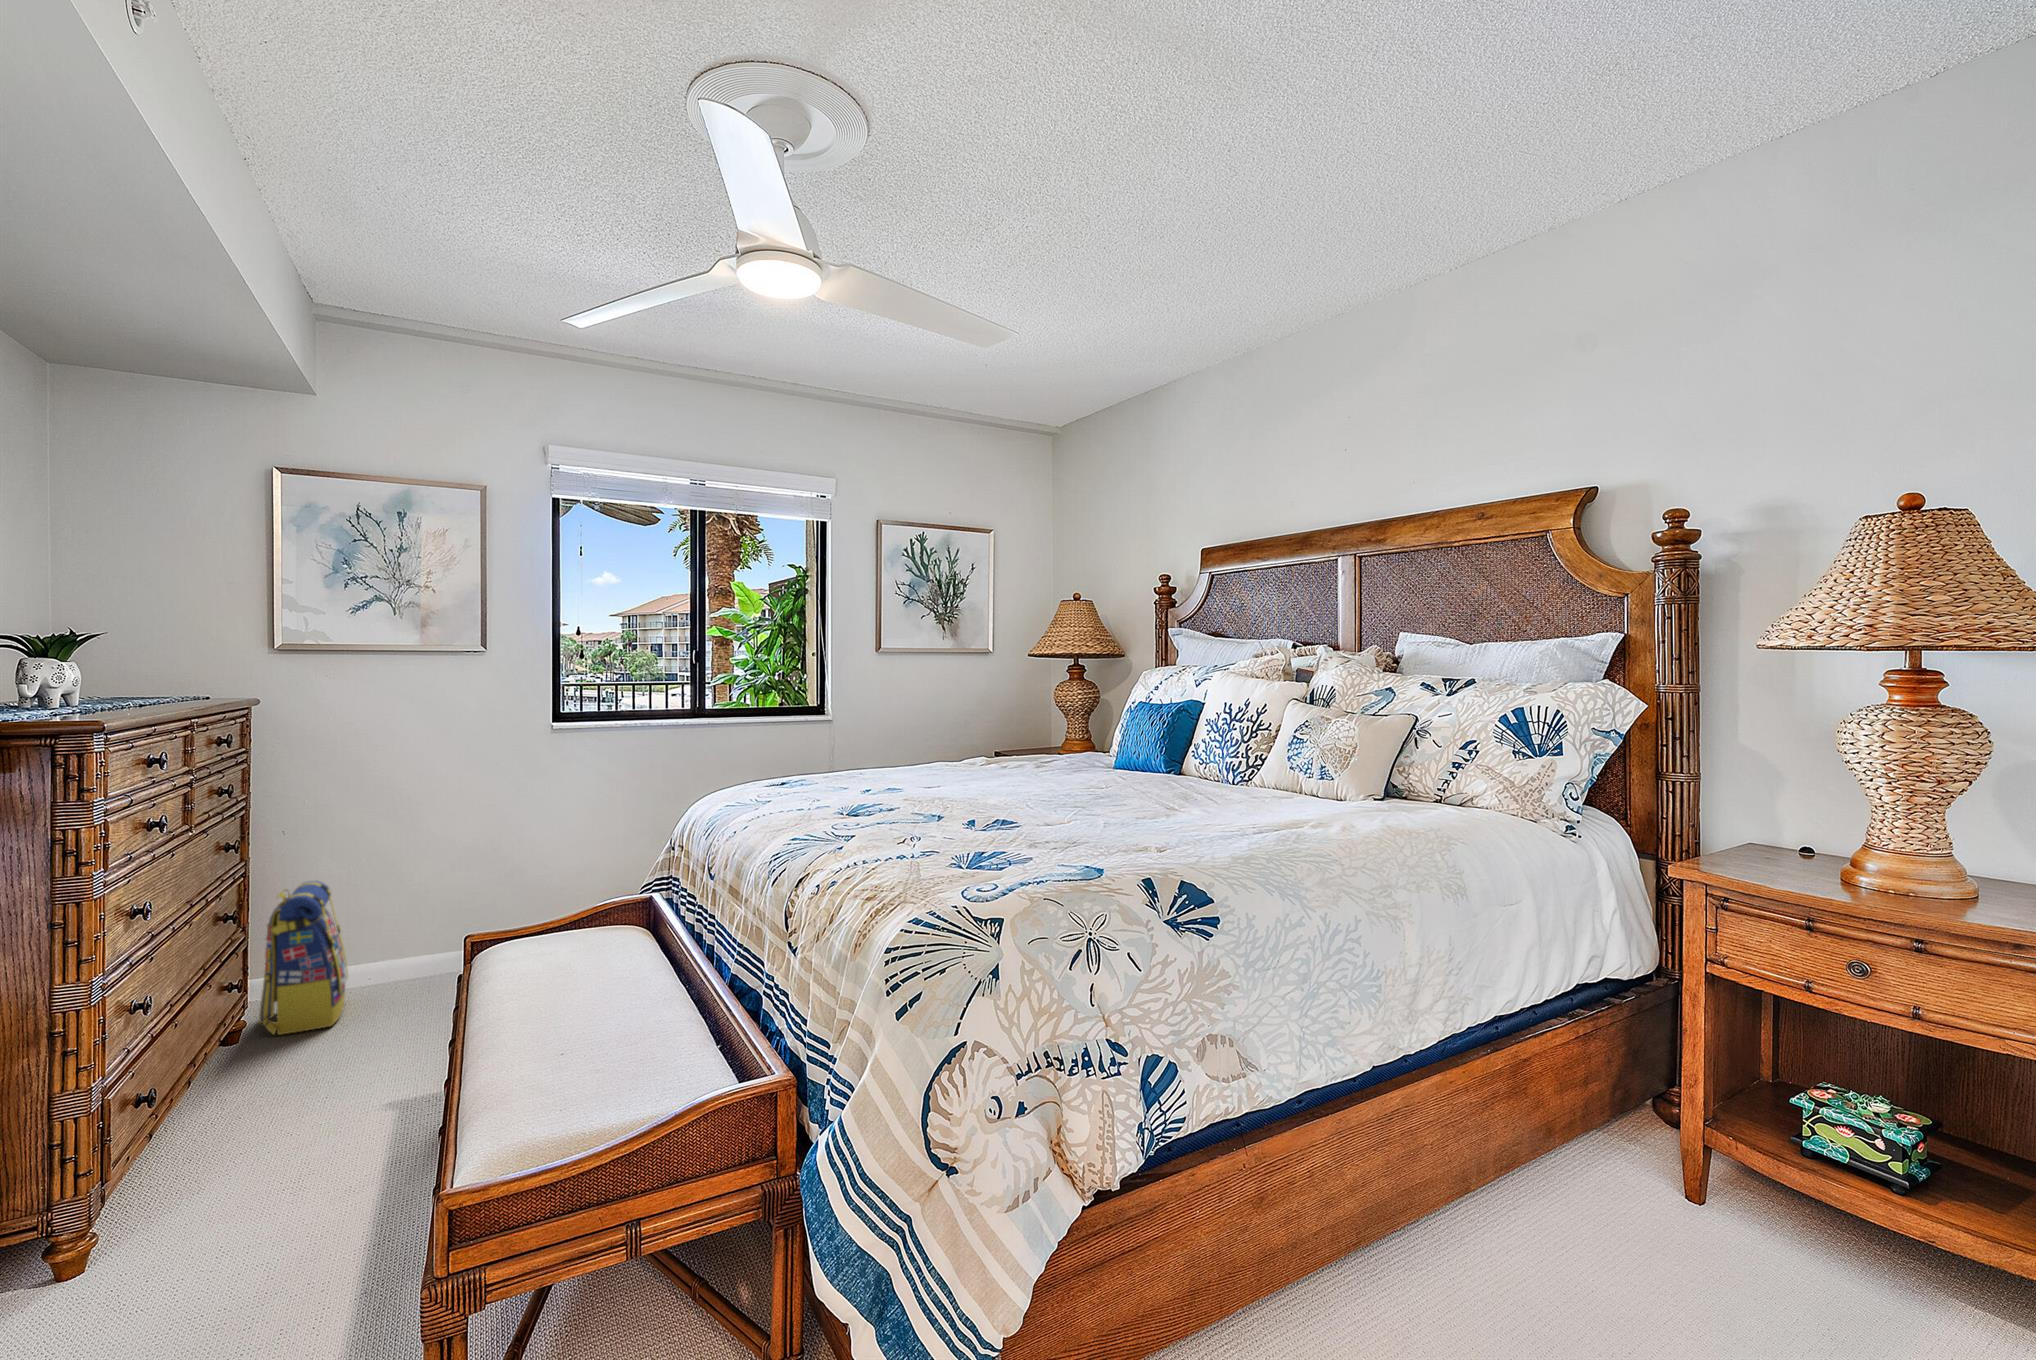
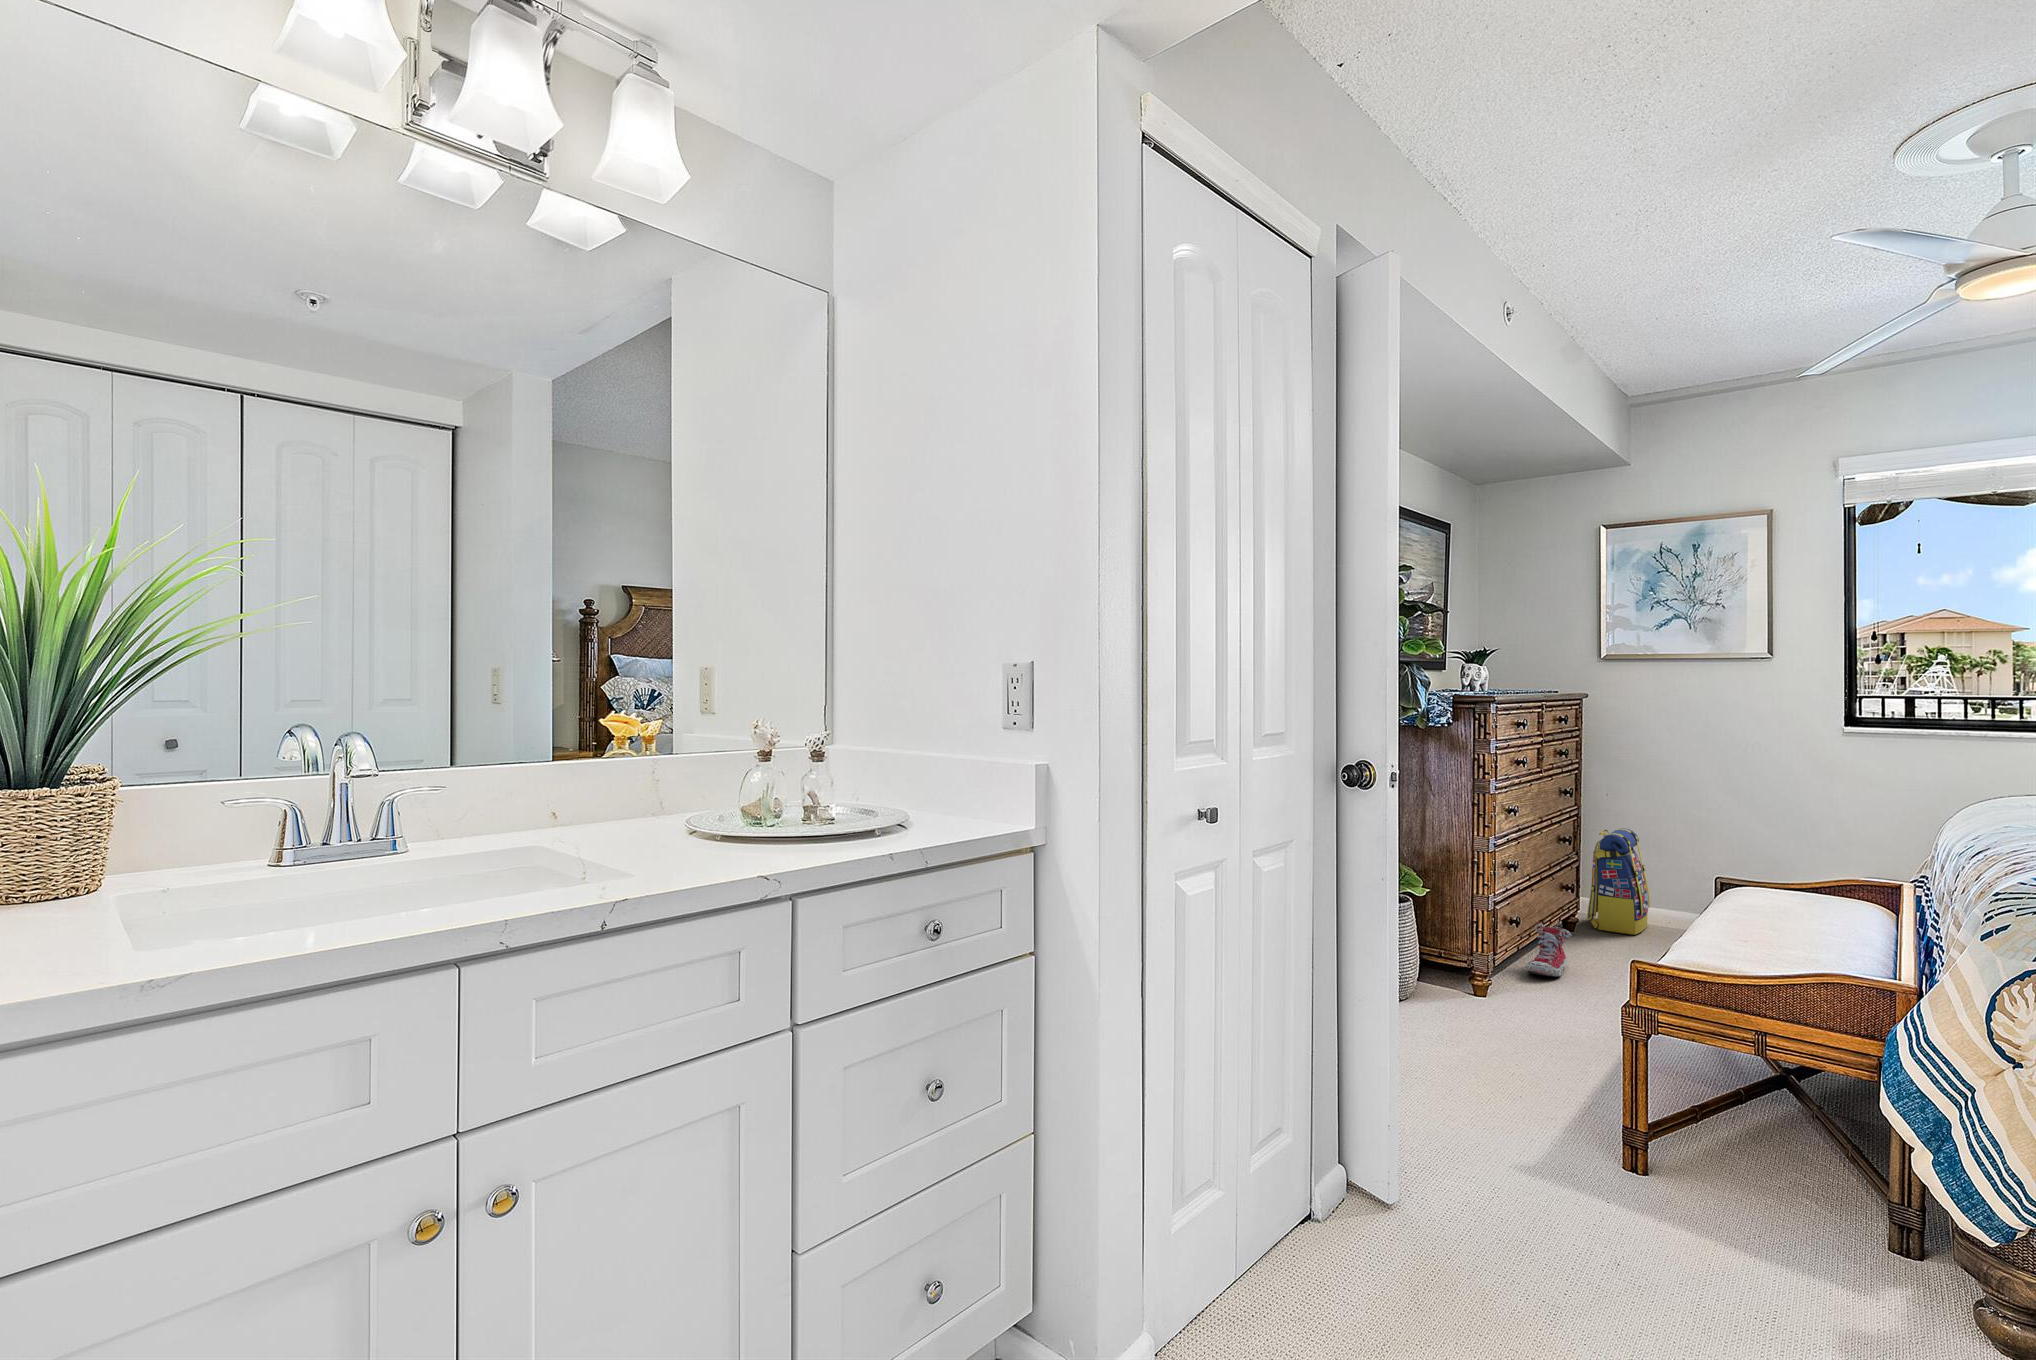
shoe: none [170,1073,252,1177] -> present [1526,924,1571,977]

